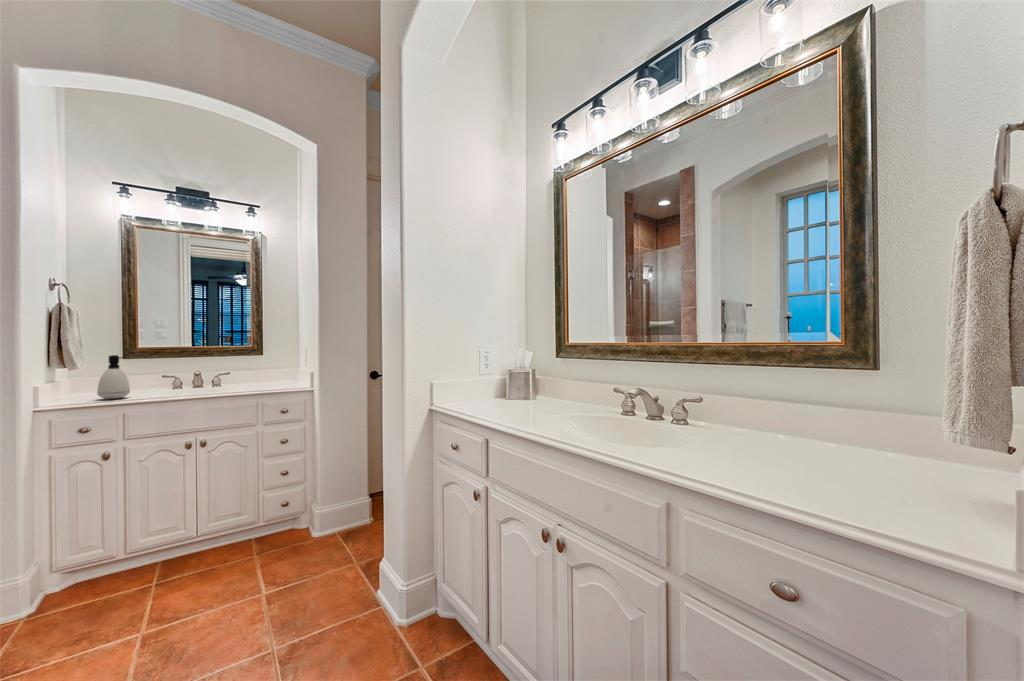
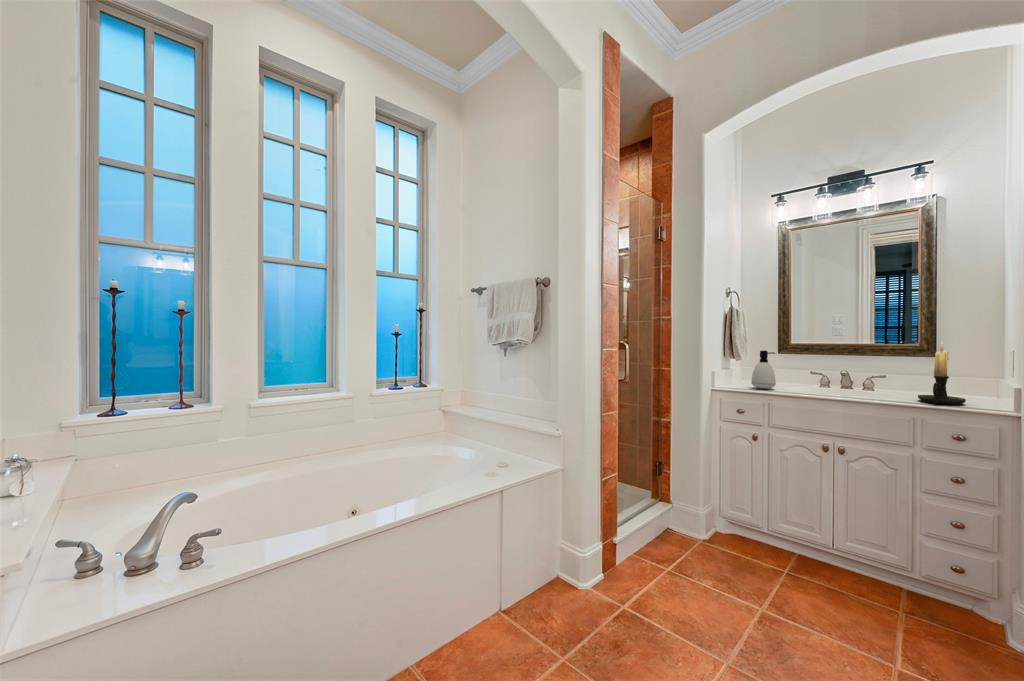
candle holder: none [258,342,286,389] -> present [918,342,966,405]

